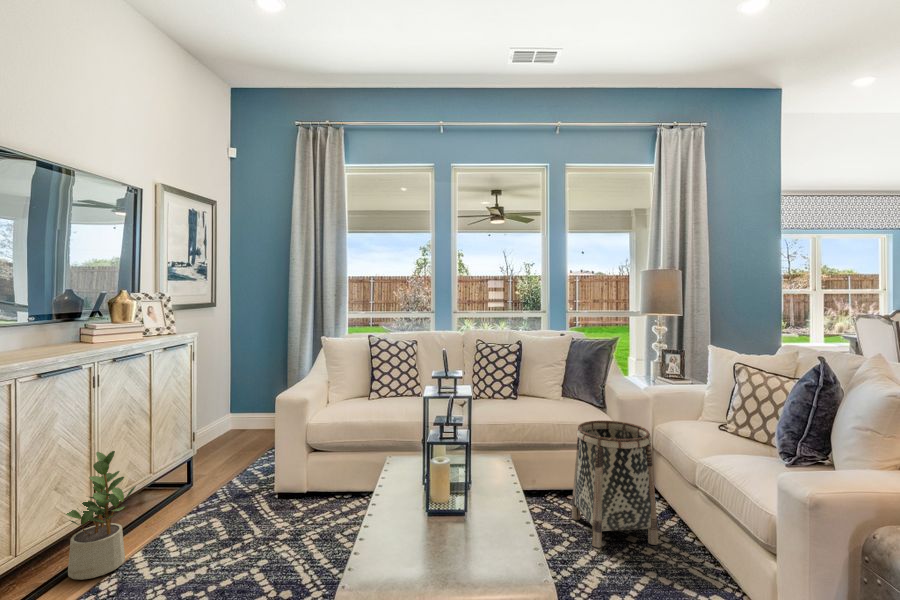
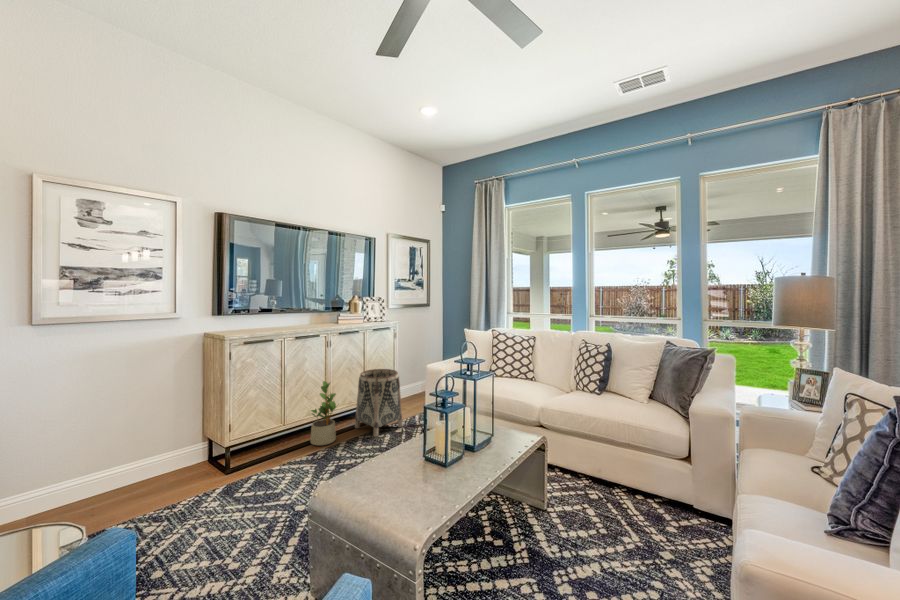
basket: present [572,420,658,548] -> present [355,369,403,437]

